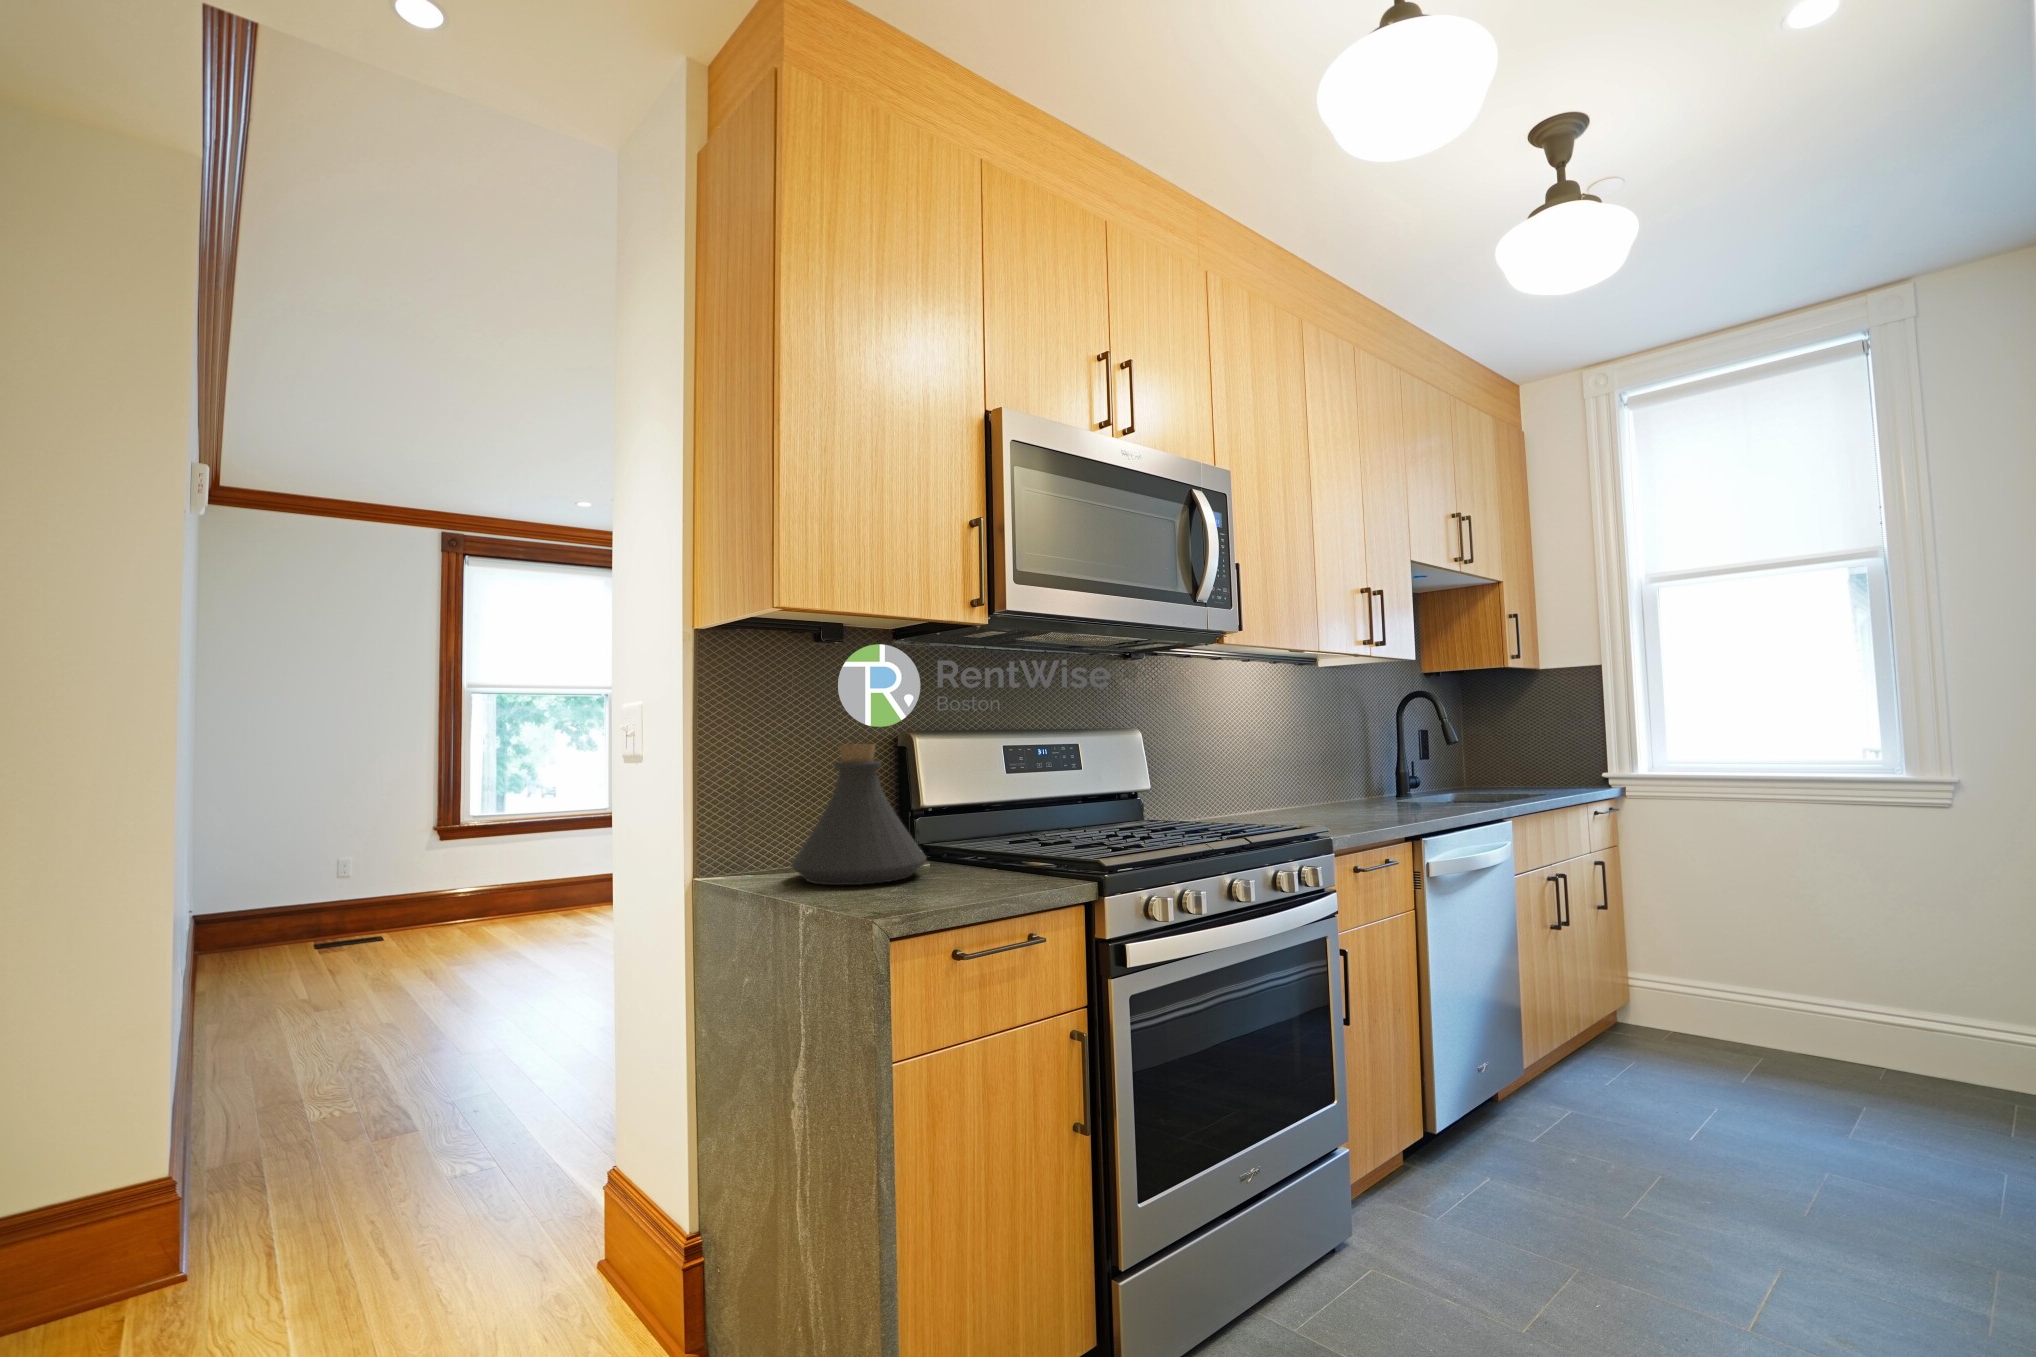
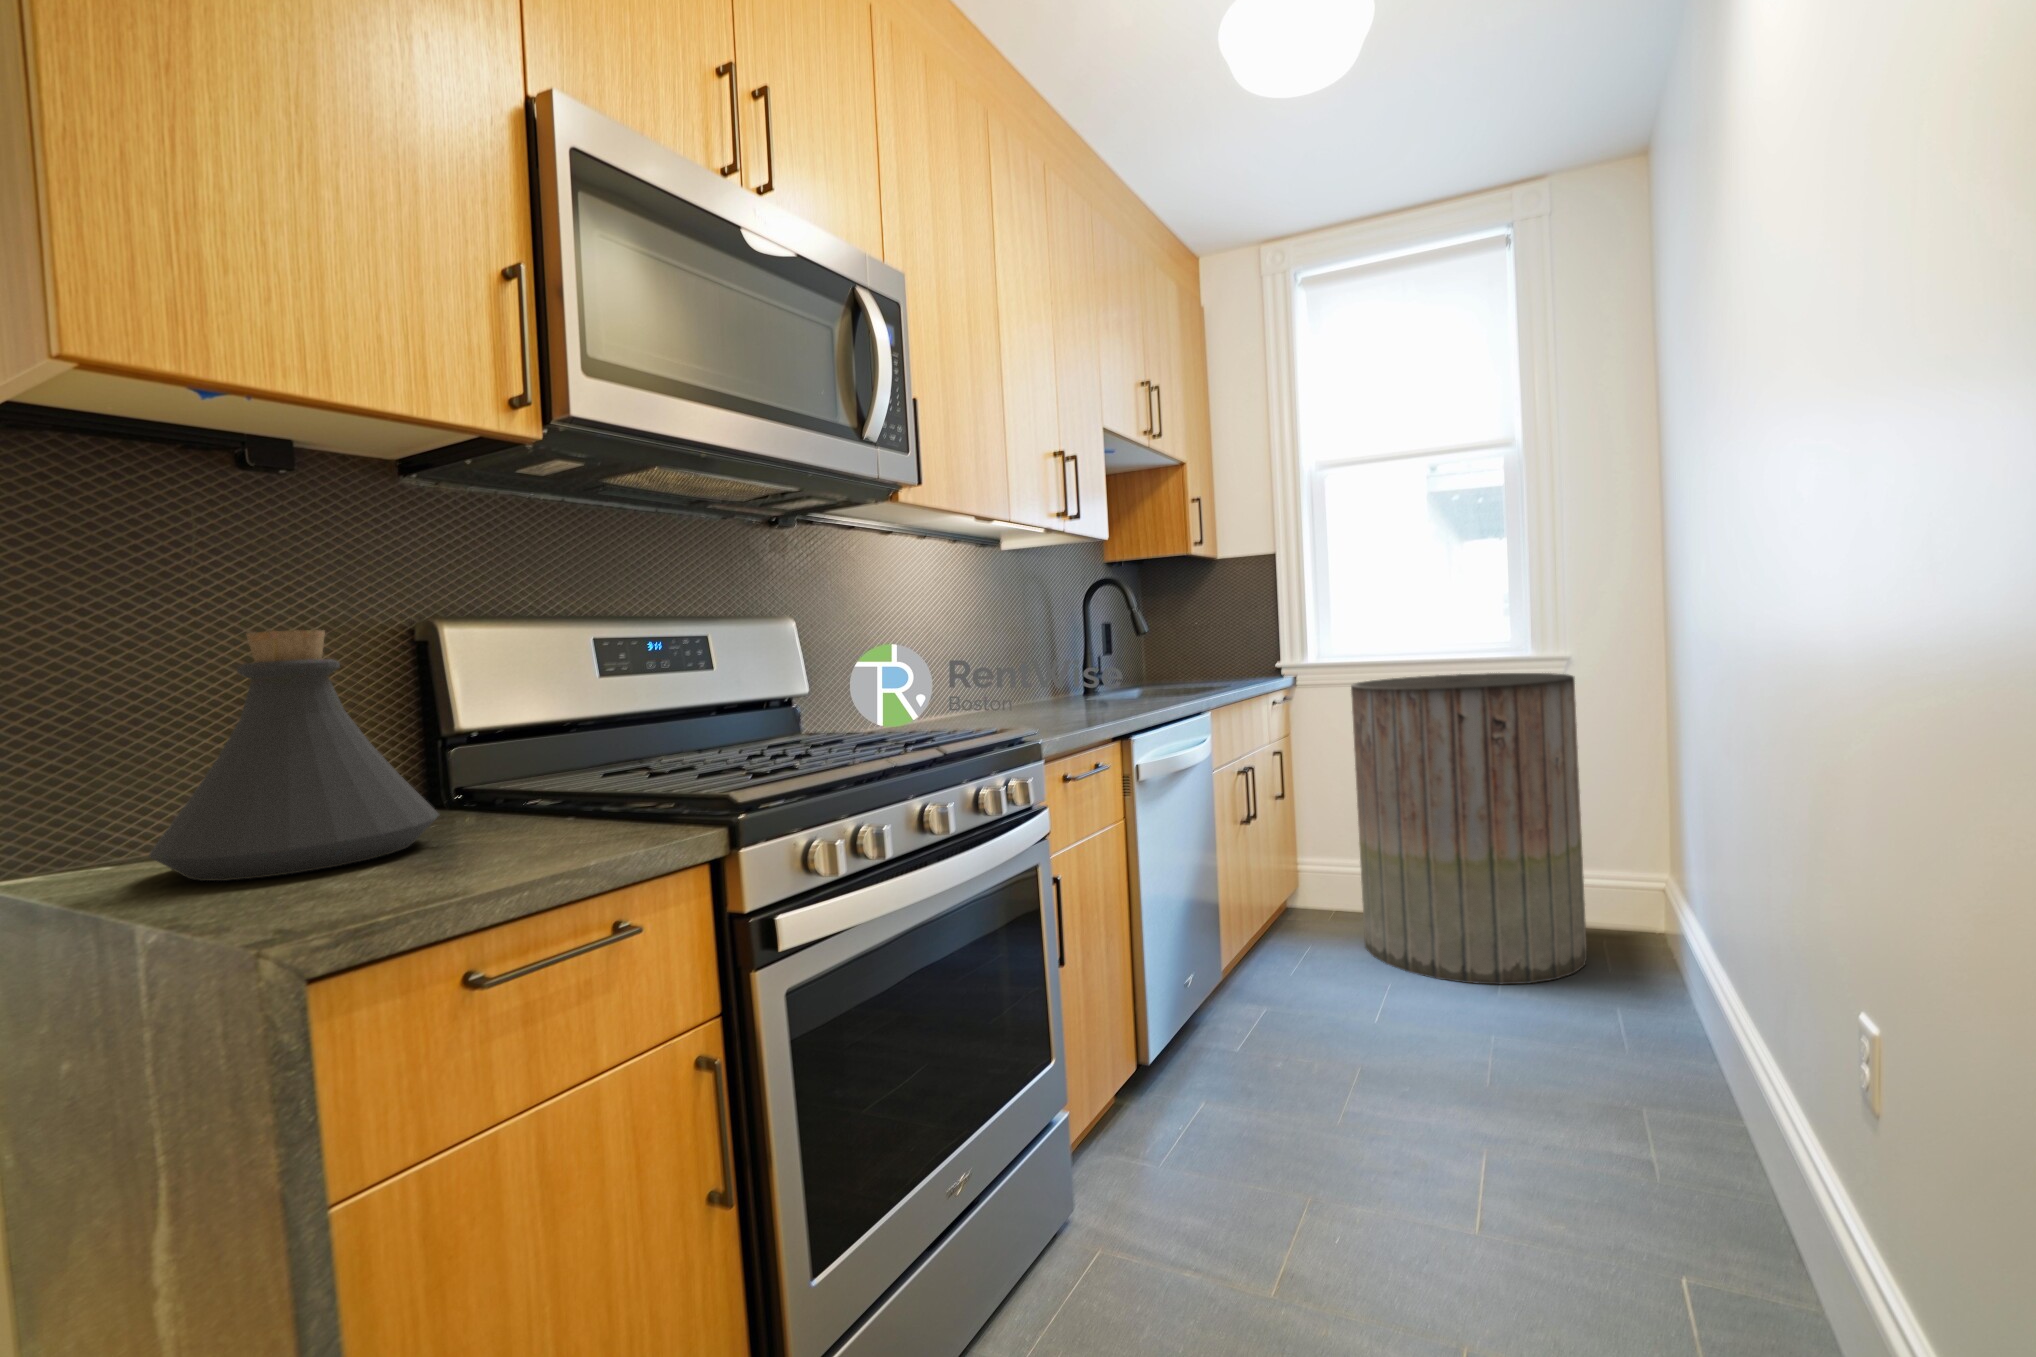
trash can: none [1681,796,1995,1140] -> present [1351,673,1587,984]

